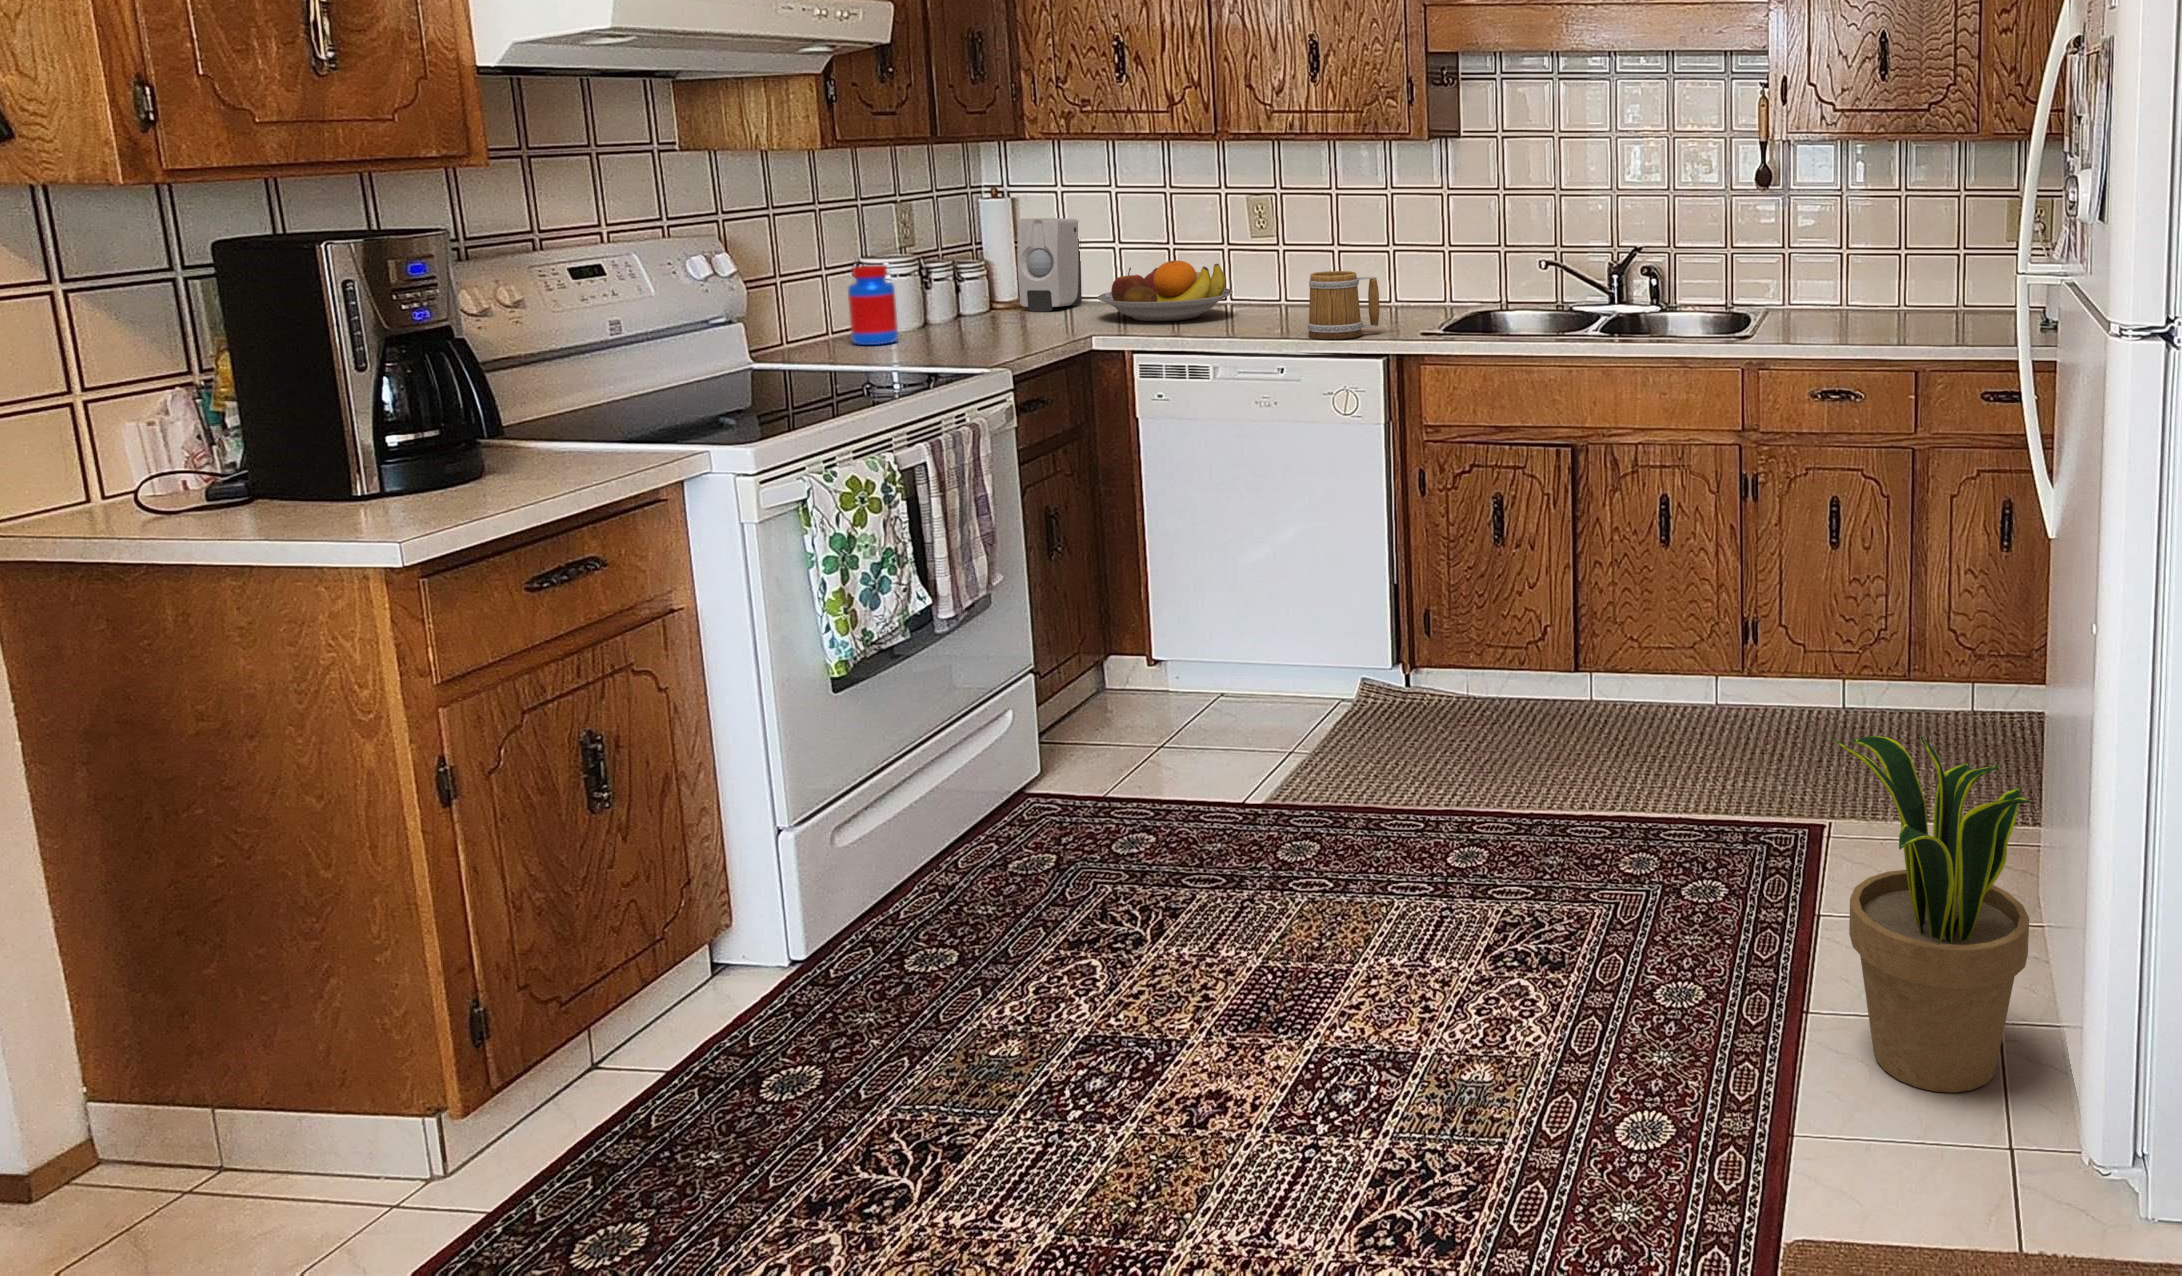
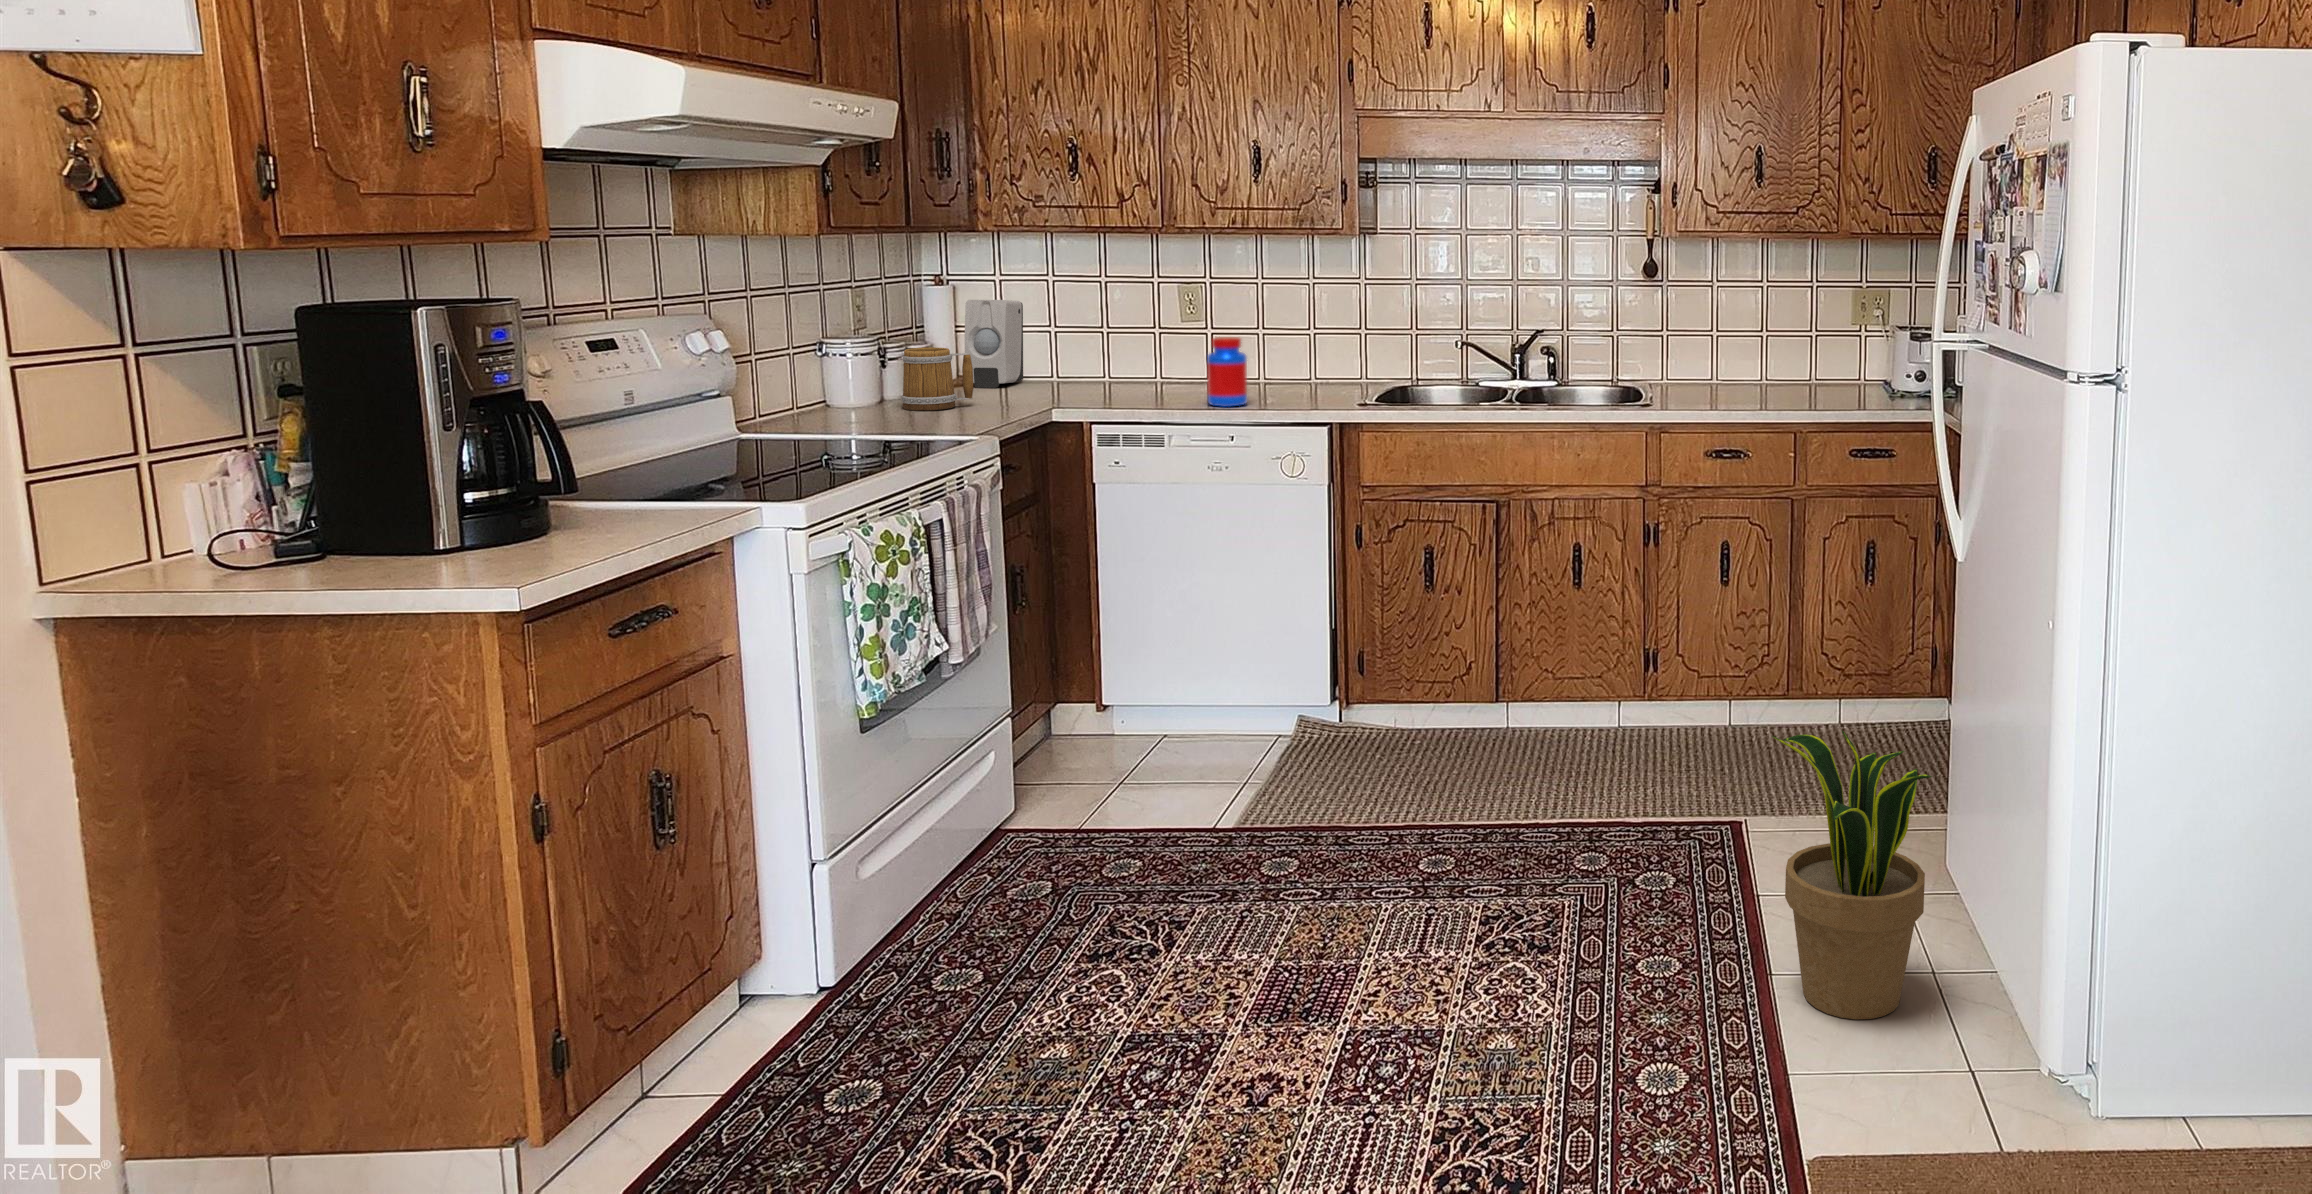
fruit bowl: present [1097,260,1233,321] -> none [1049,341,1178,397]
jar: present [848,265,898,345] -> present [1207,337,1247,407]
mug: present [1307,271,1379,340] -> present [902,347,973,411]

